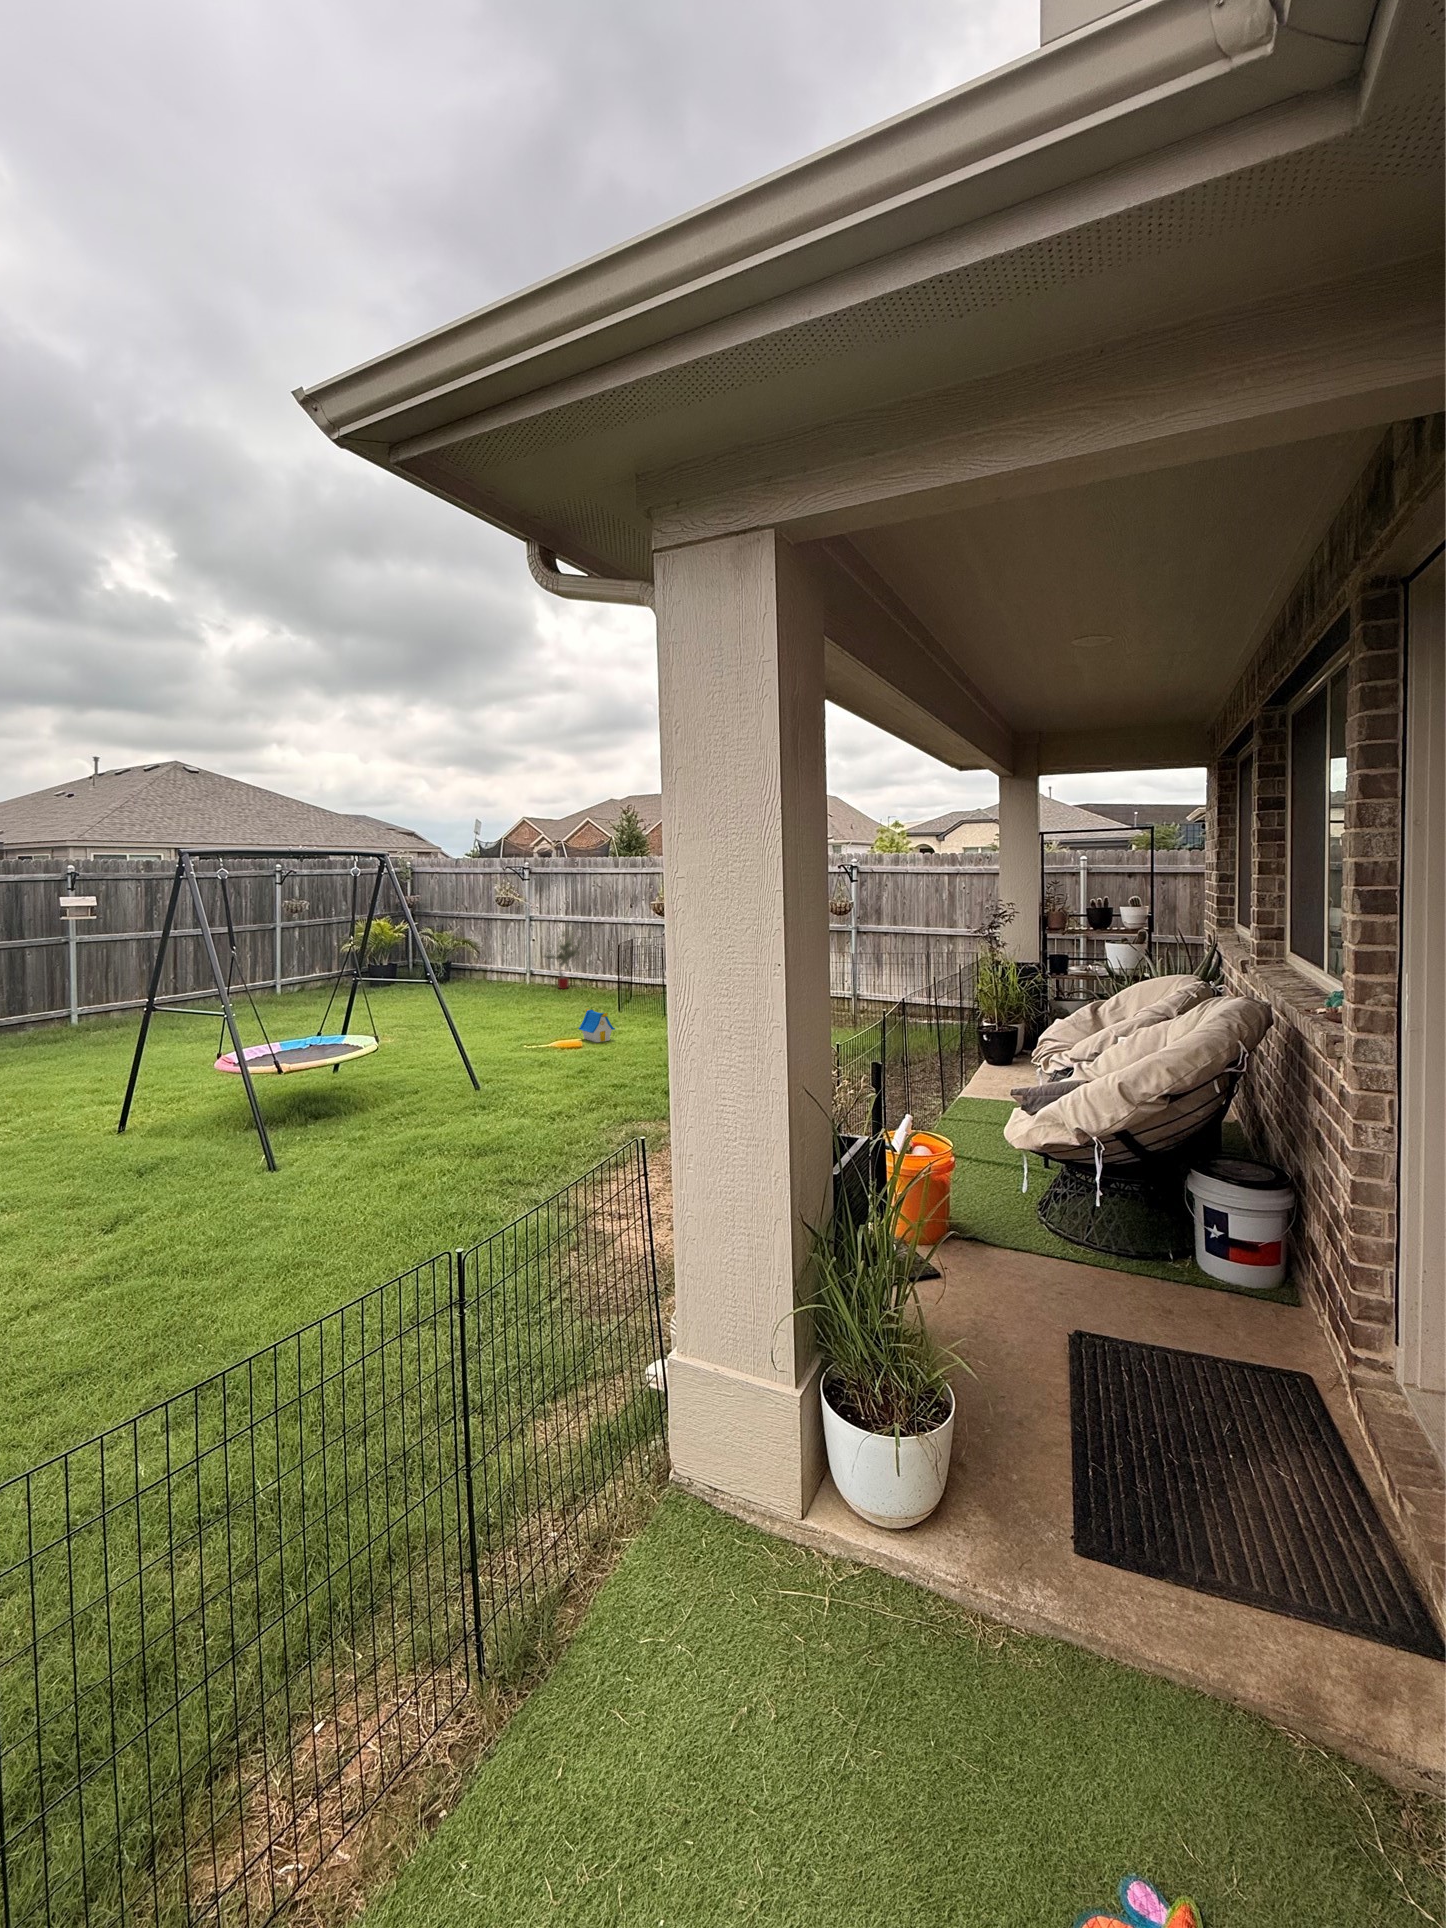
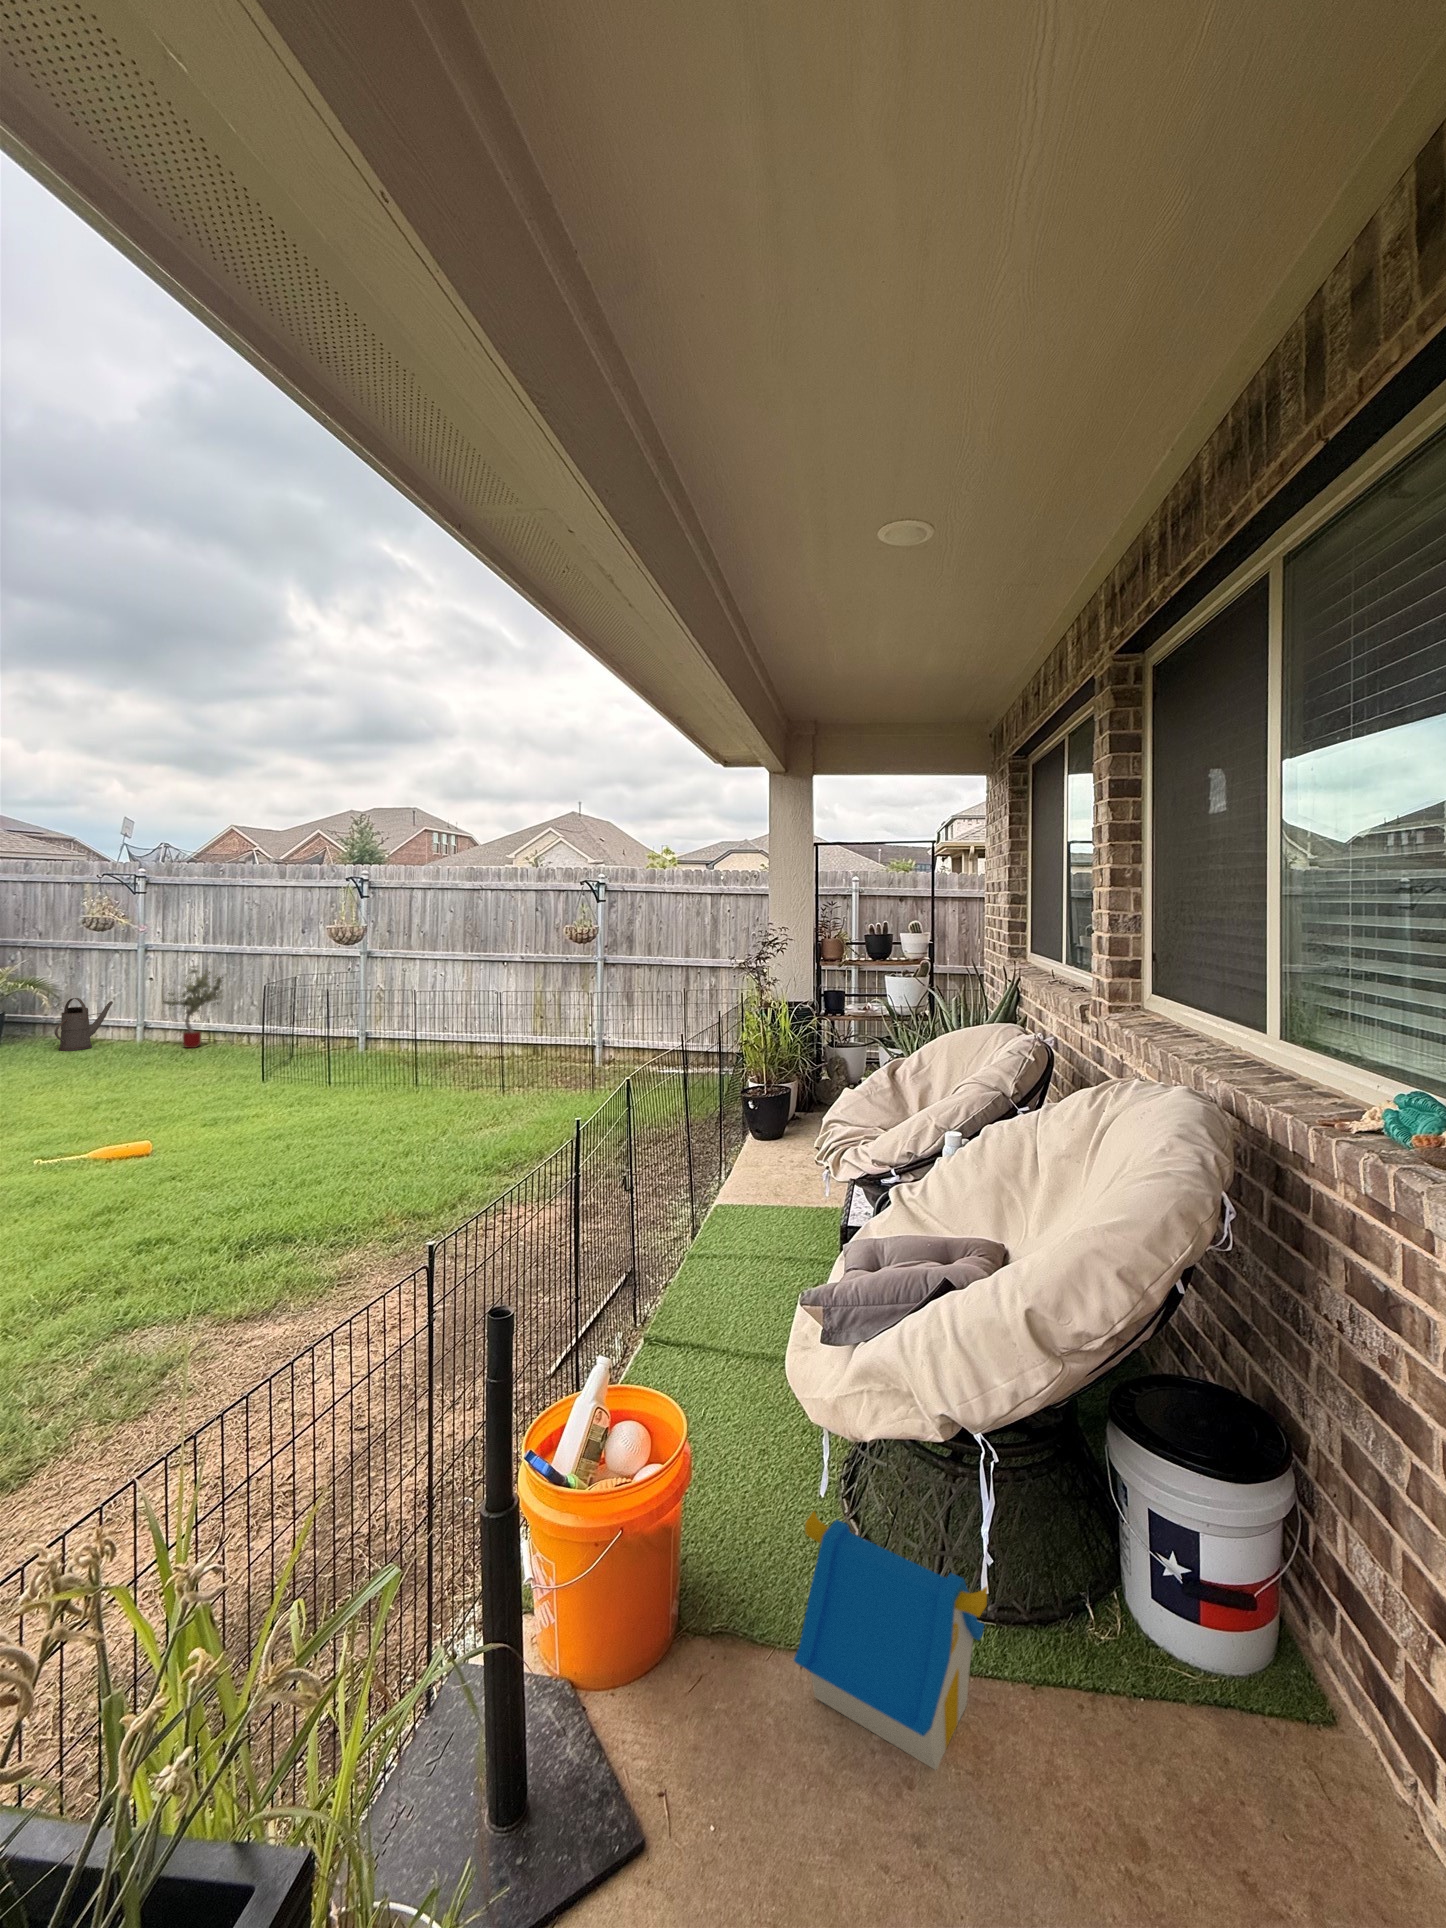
watering can: none [483,953,512,988] -> present [55,998,113,1051]
toy house: present [578,1009,615,1042] -> present [794,1512,988,1770]

